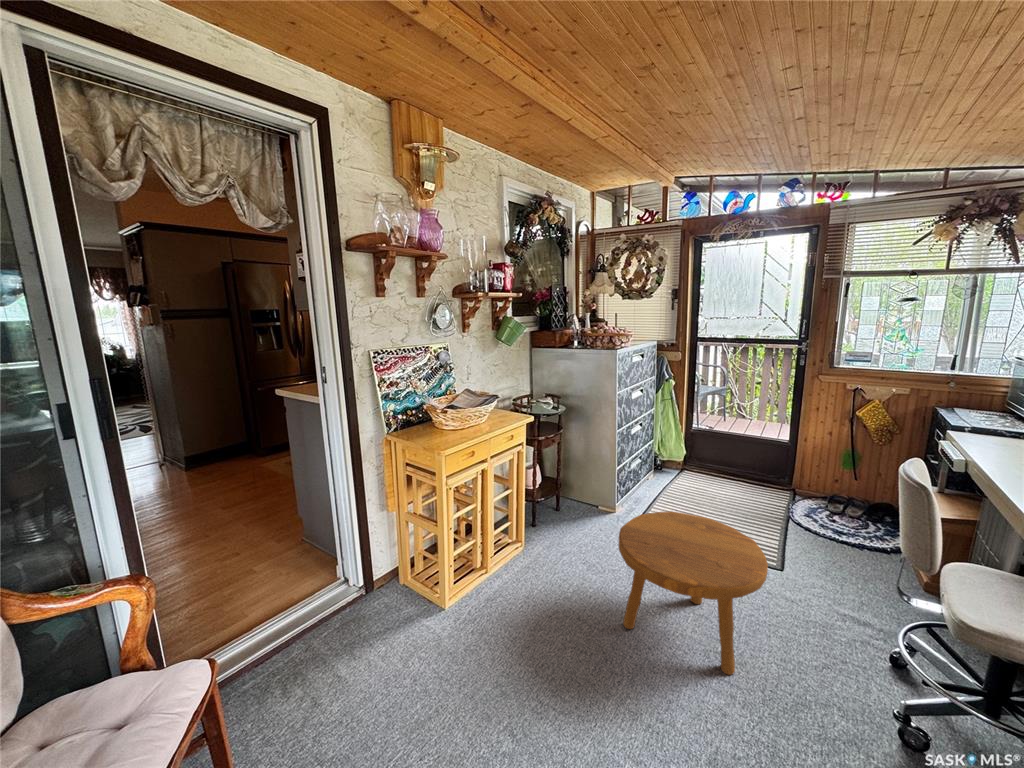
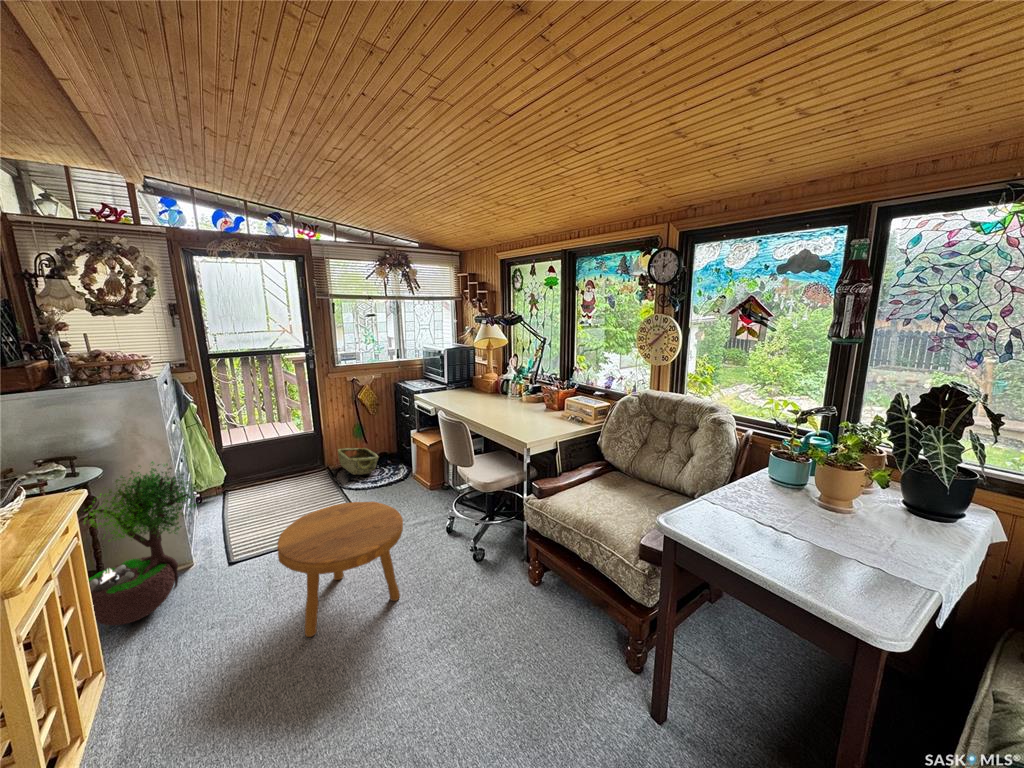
potted tree: none [542,413,612,527] -> present [84,462,197,625]
woven basket: none [807,473,862,521] -> present [338,448,379,475]

